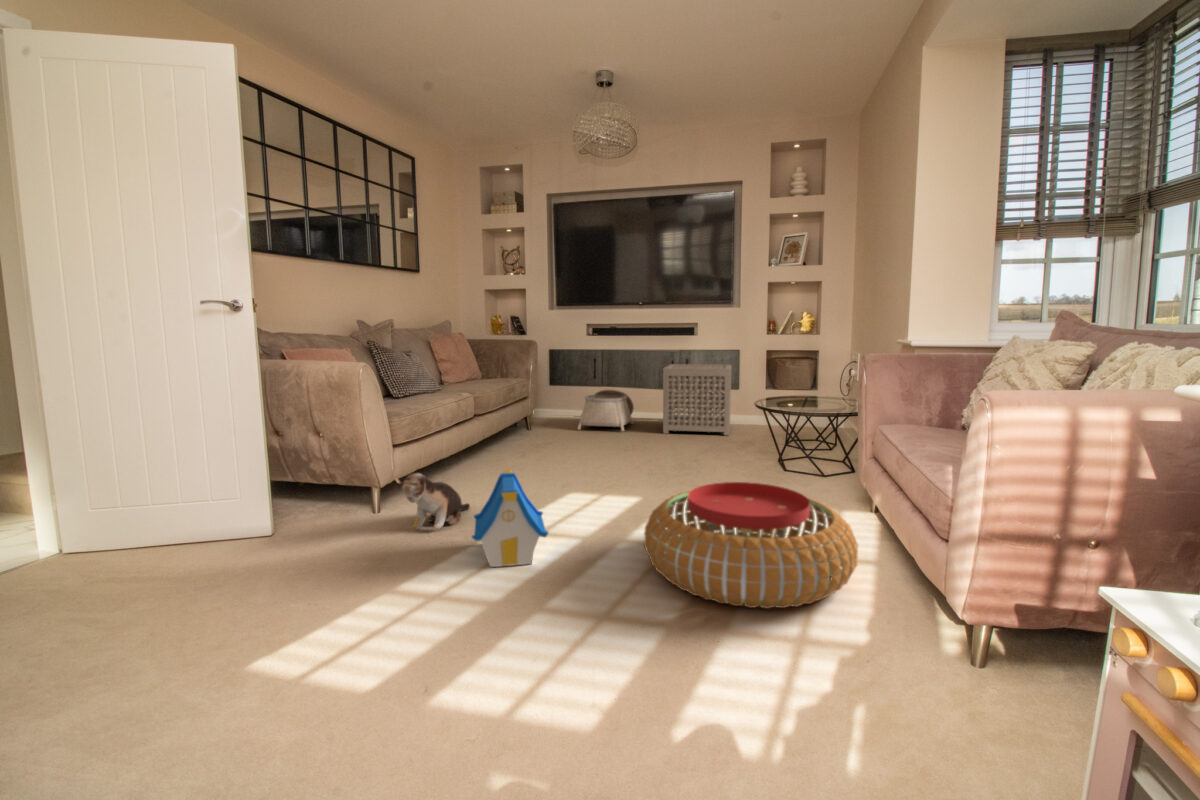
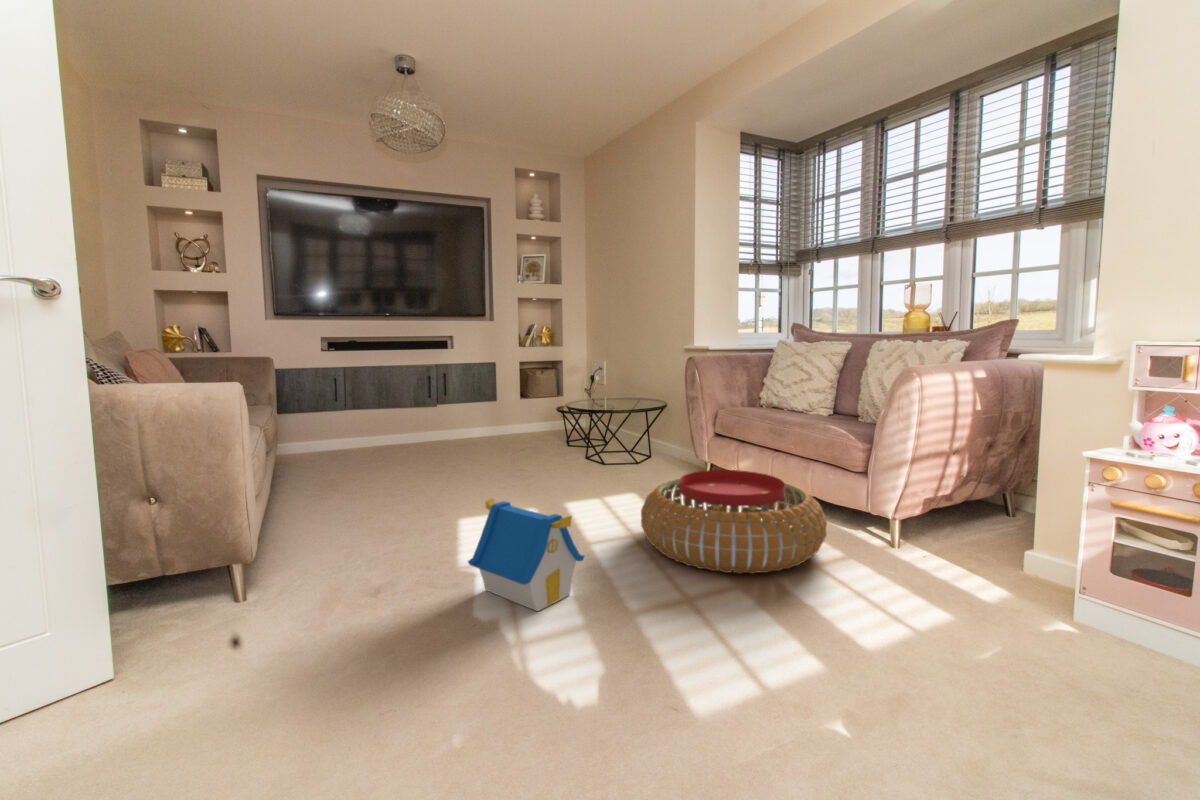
side table: present [663,364,731,436] -> none [428,377,511,453]
basket: present [578,389,634,431] -> none [339,411,400,462]
plush toy: present [395,473,470,529] -> none [348,526,404,604]

